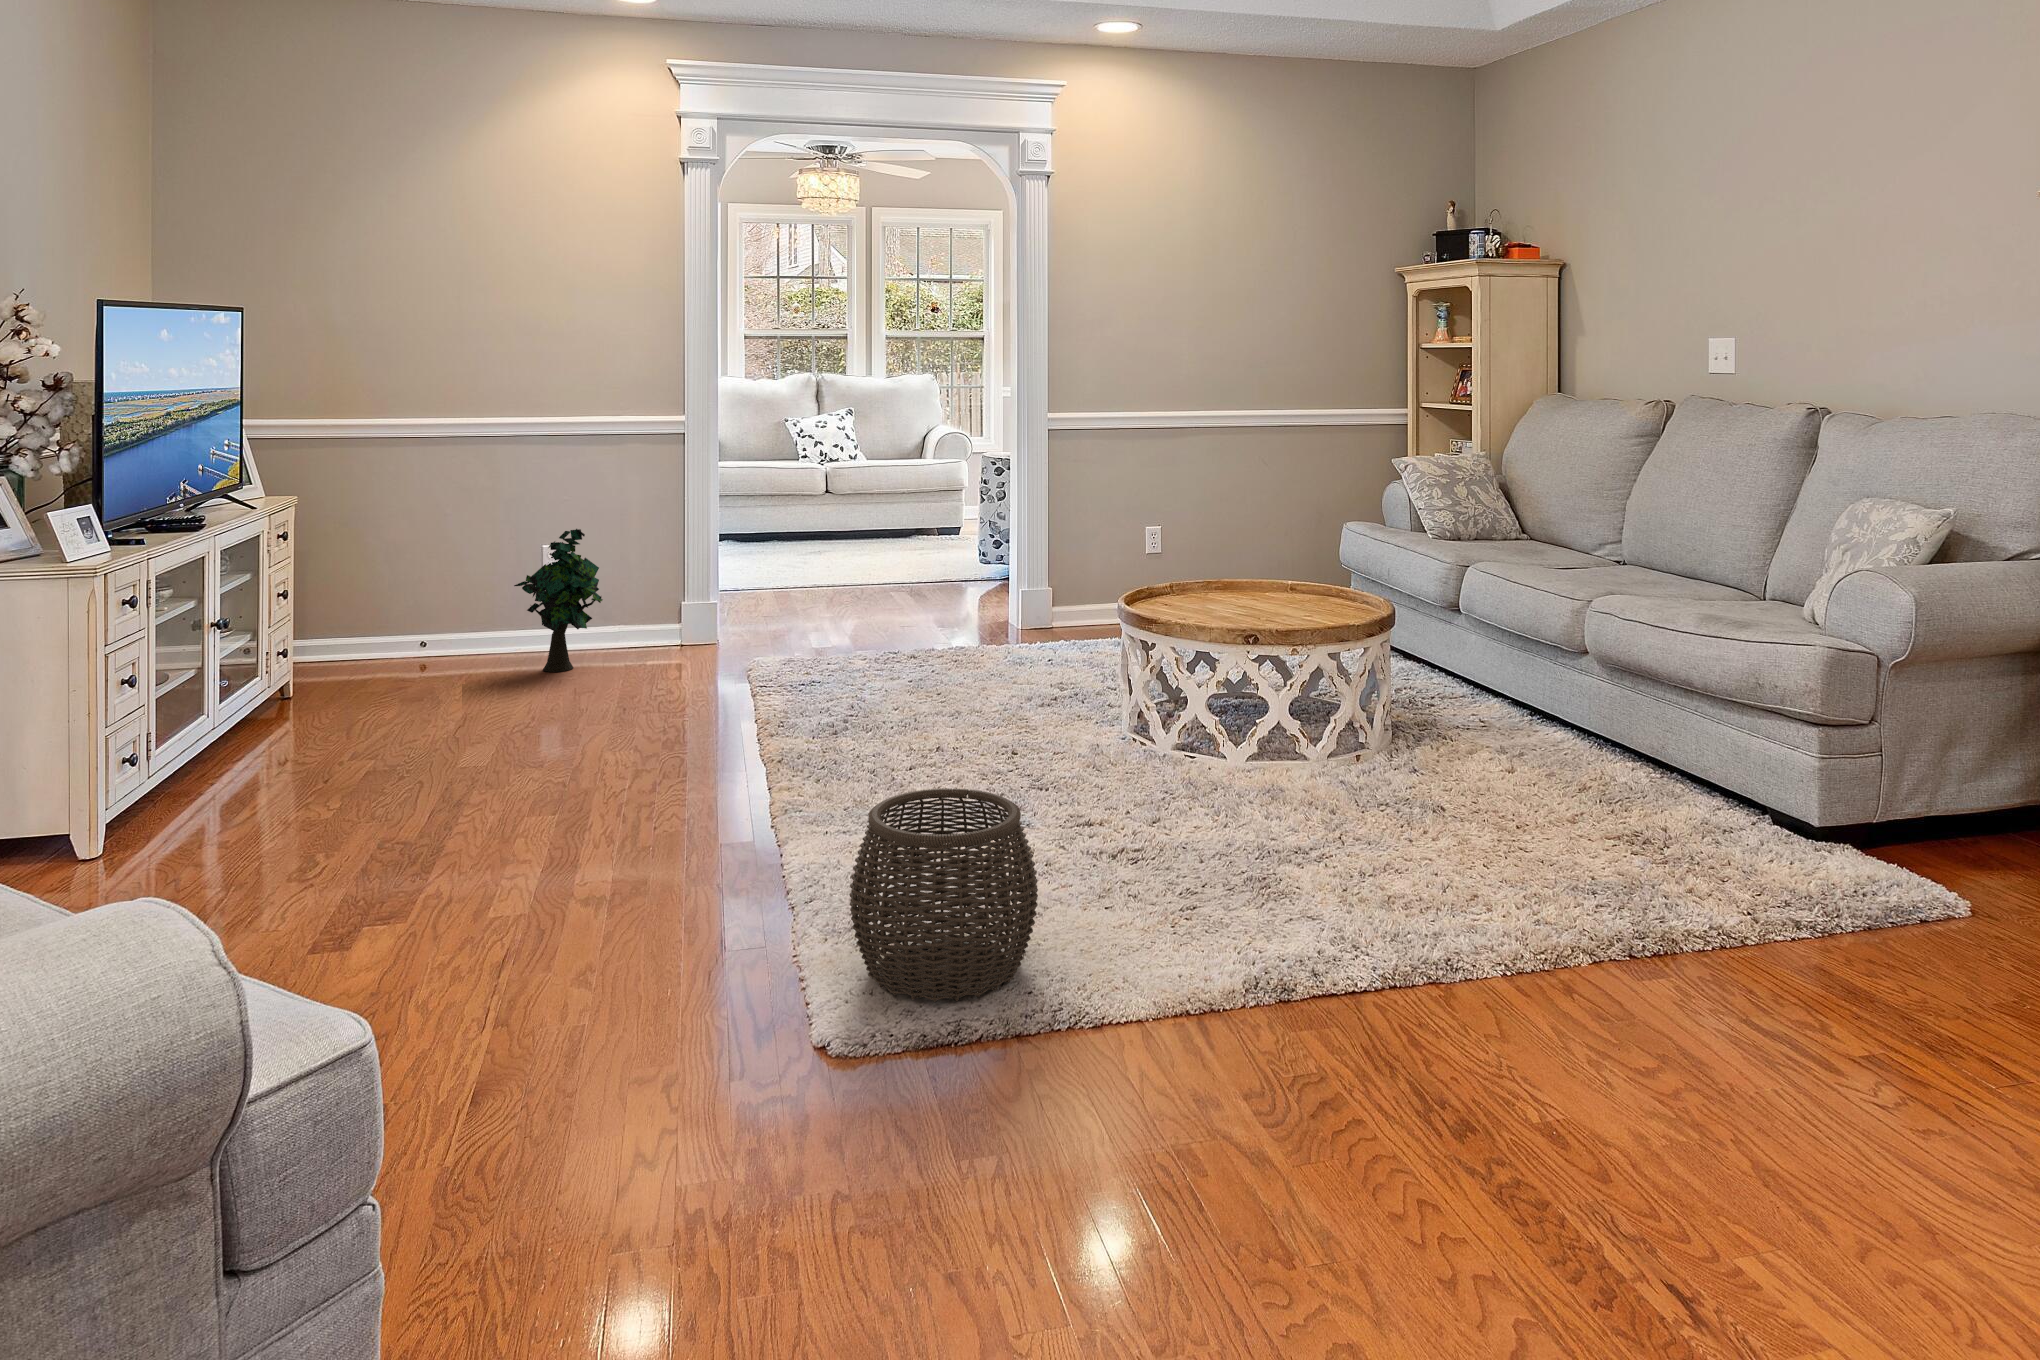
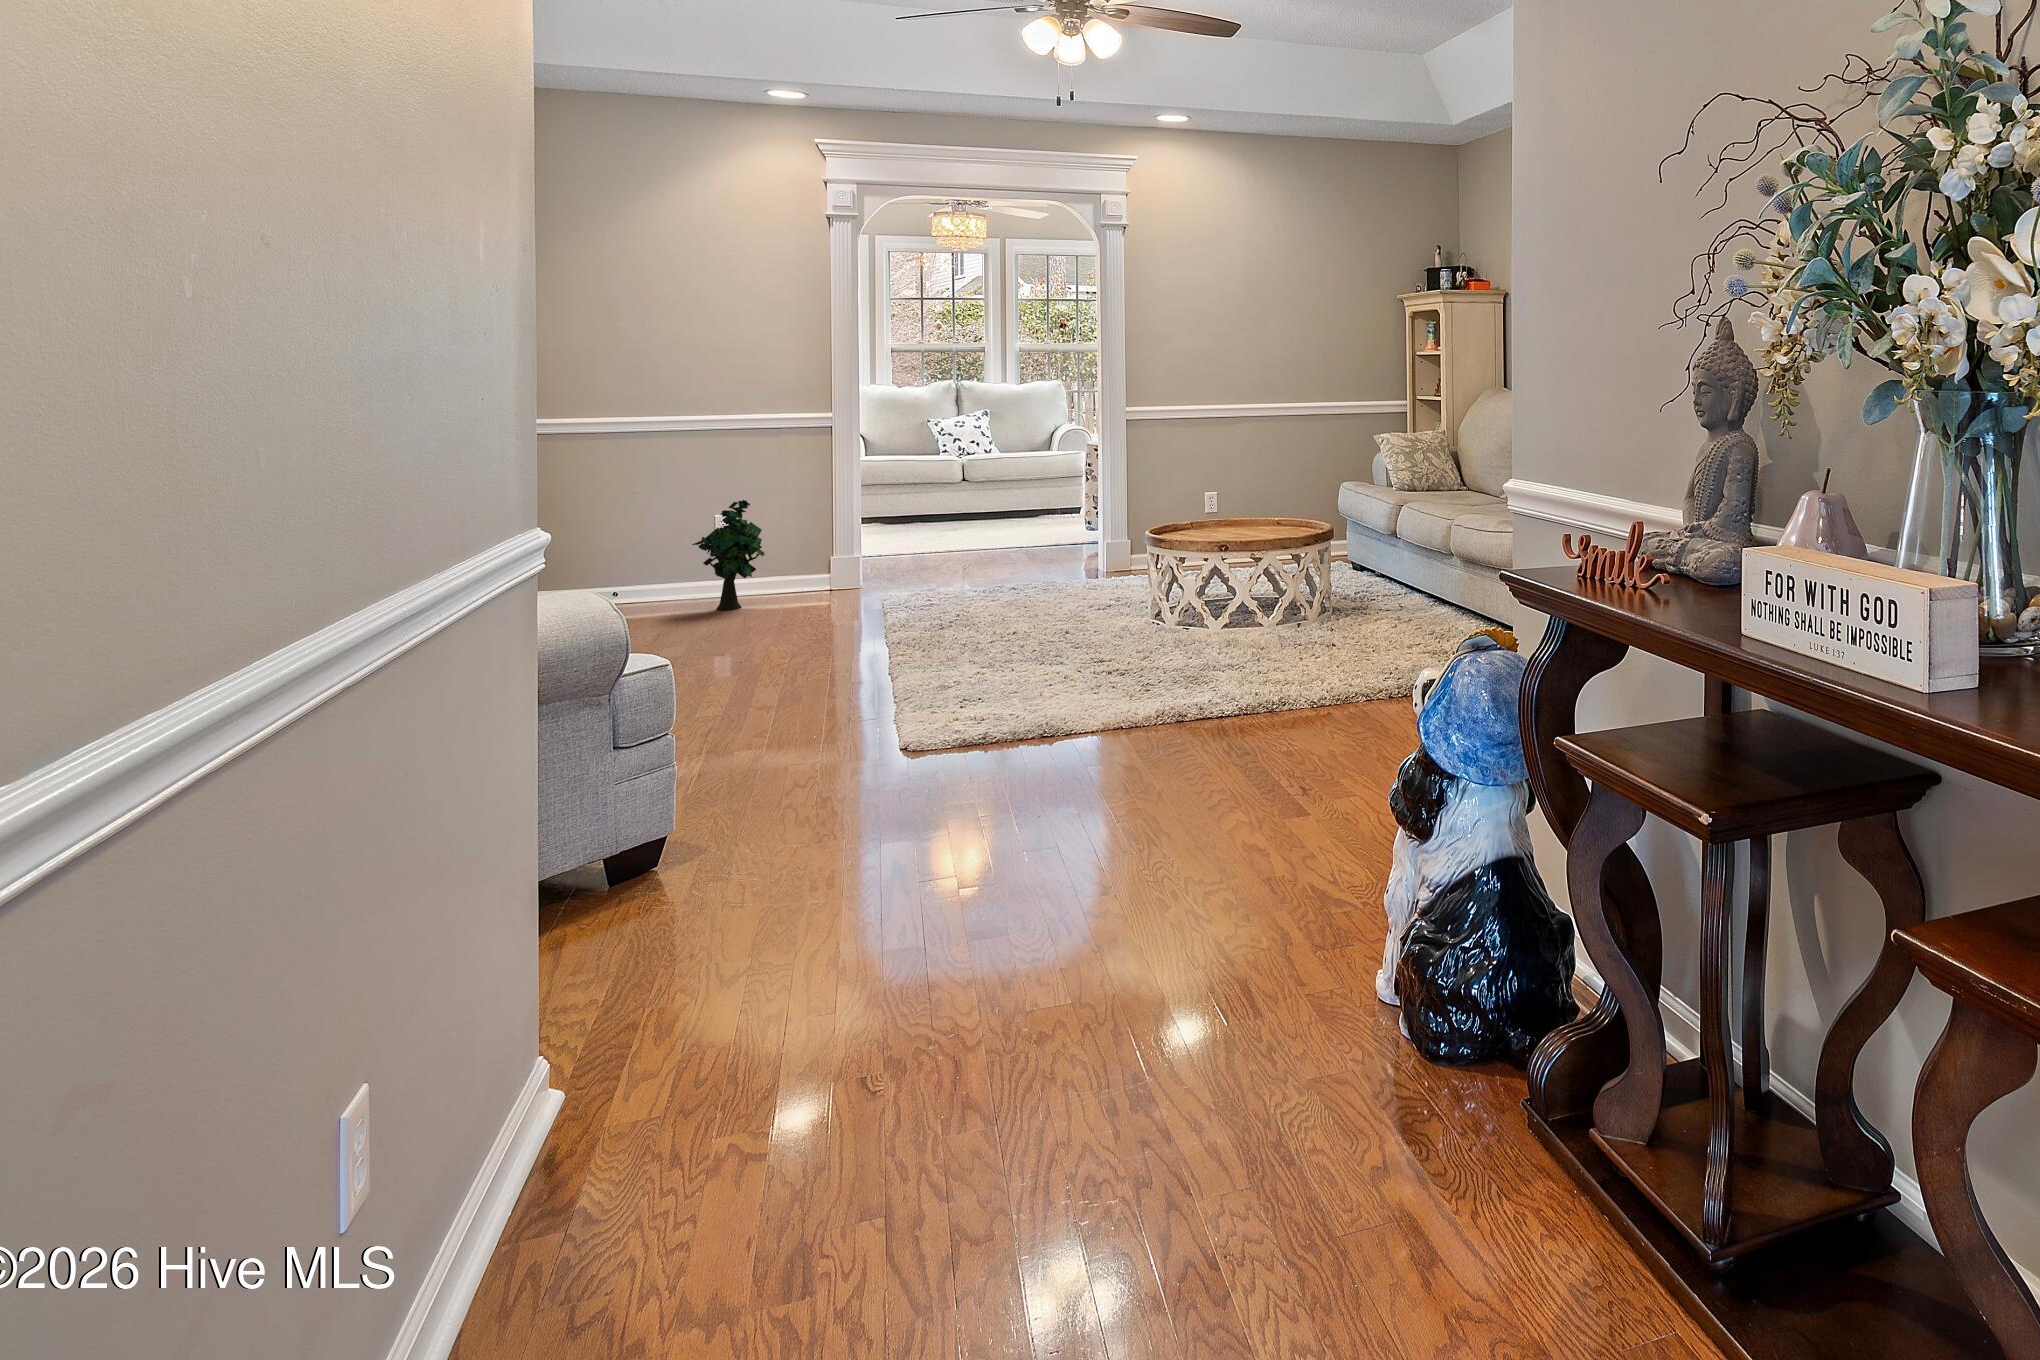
woven basket: present [849,788,1038,1002] -> none [933,627,1051,741]

